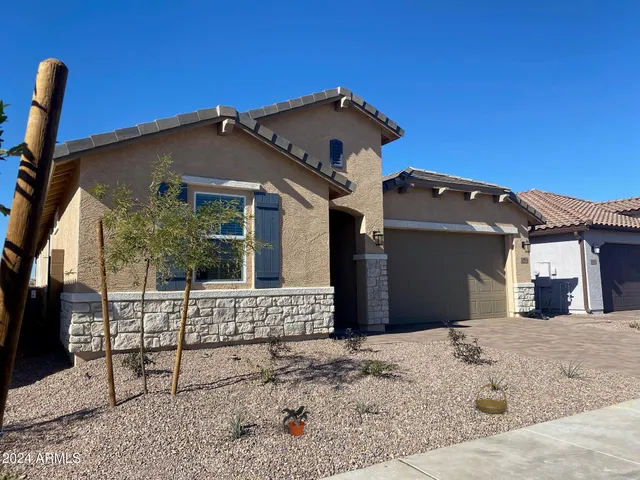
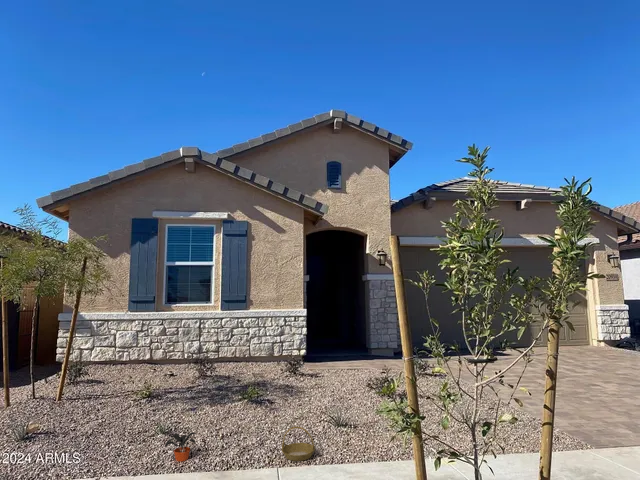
potted plant: present [281,405,311,435] -> present [165,432,196,461]

